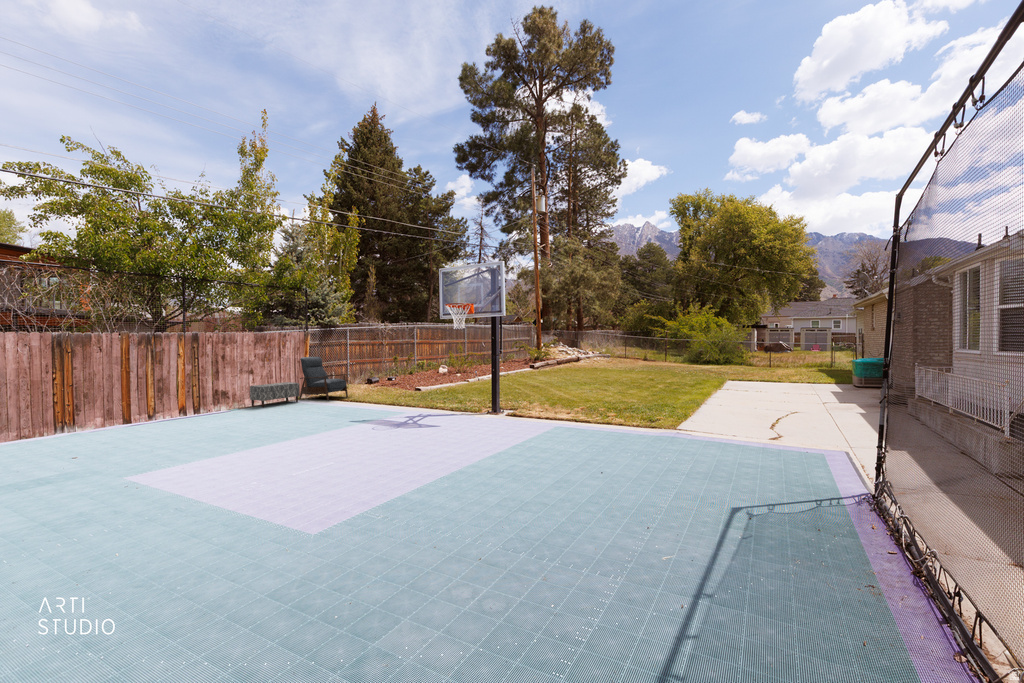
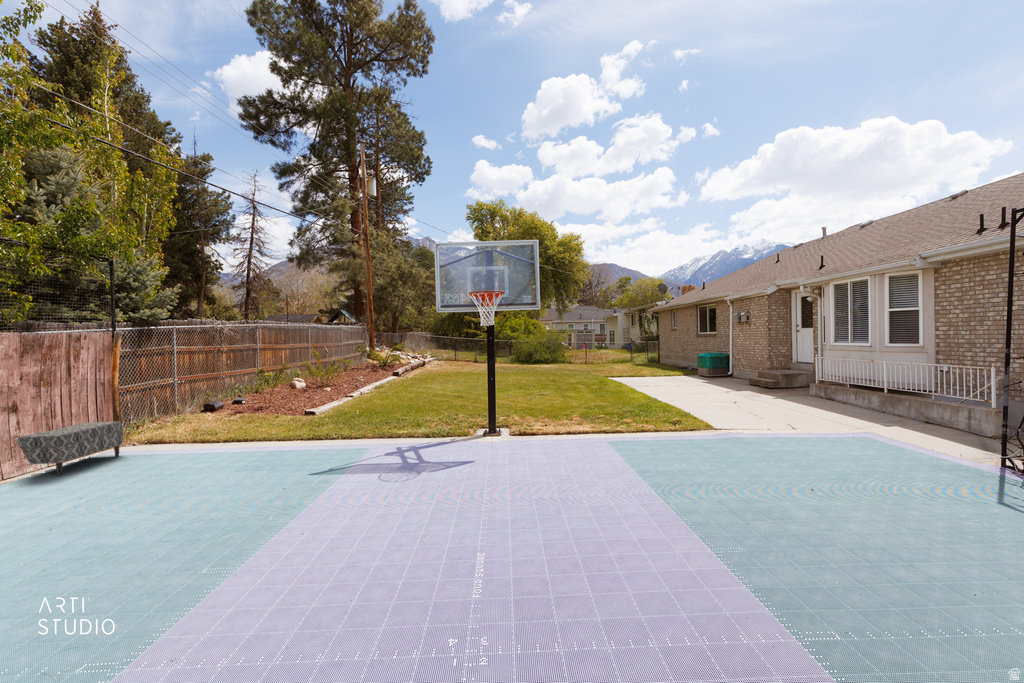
chair: present [299,357,348,400] -> none [107,373,204,450]

